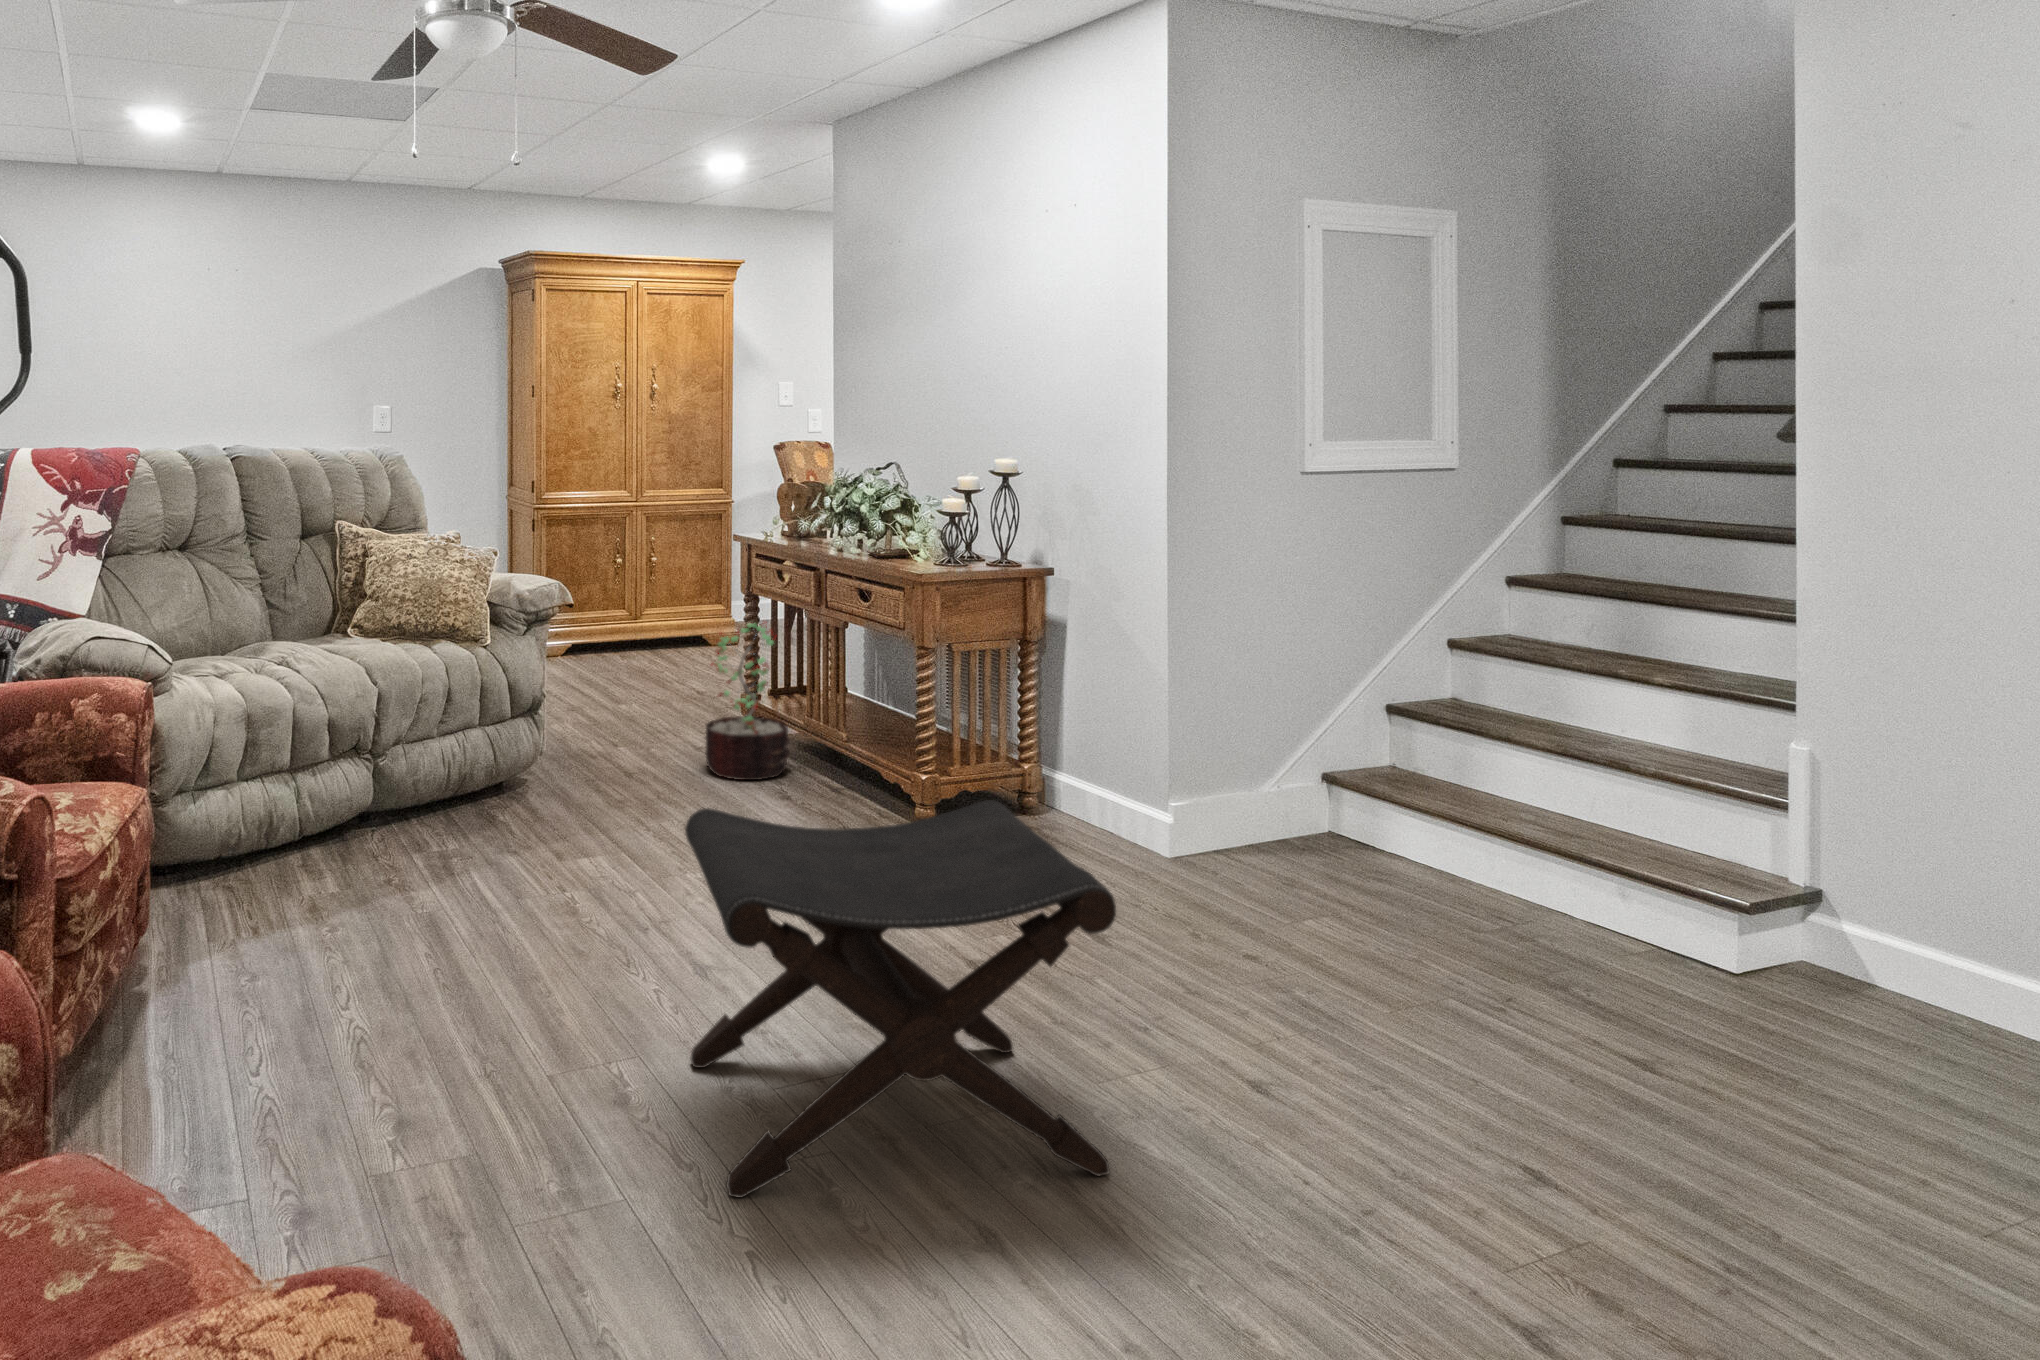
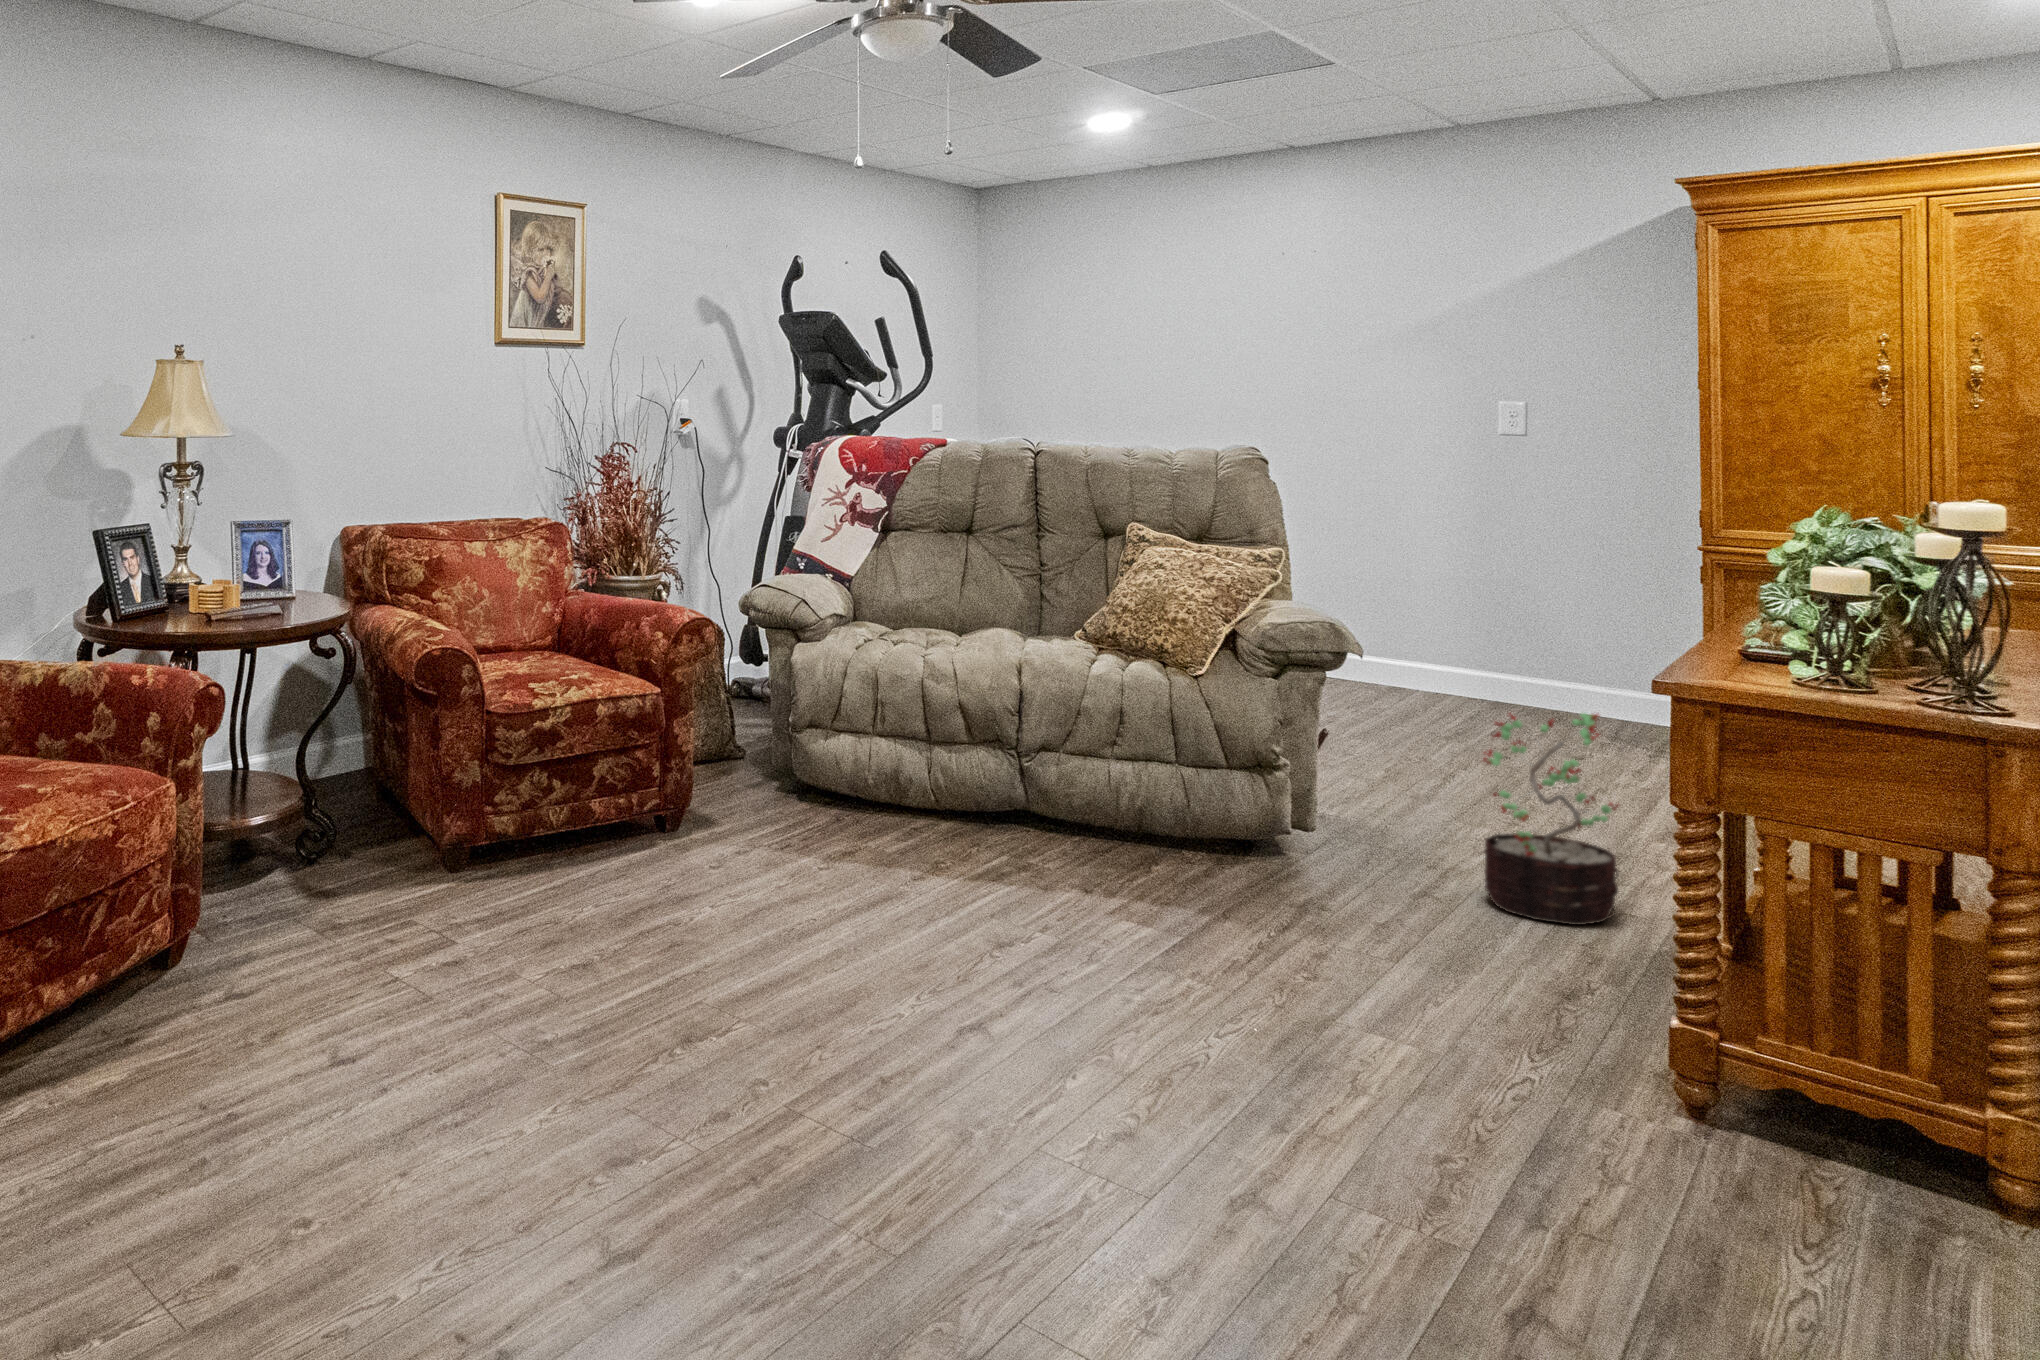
footstool: present [685,800,1116,1198] -> none [657,779,1104,1186]

